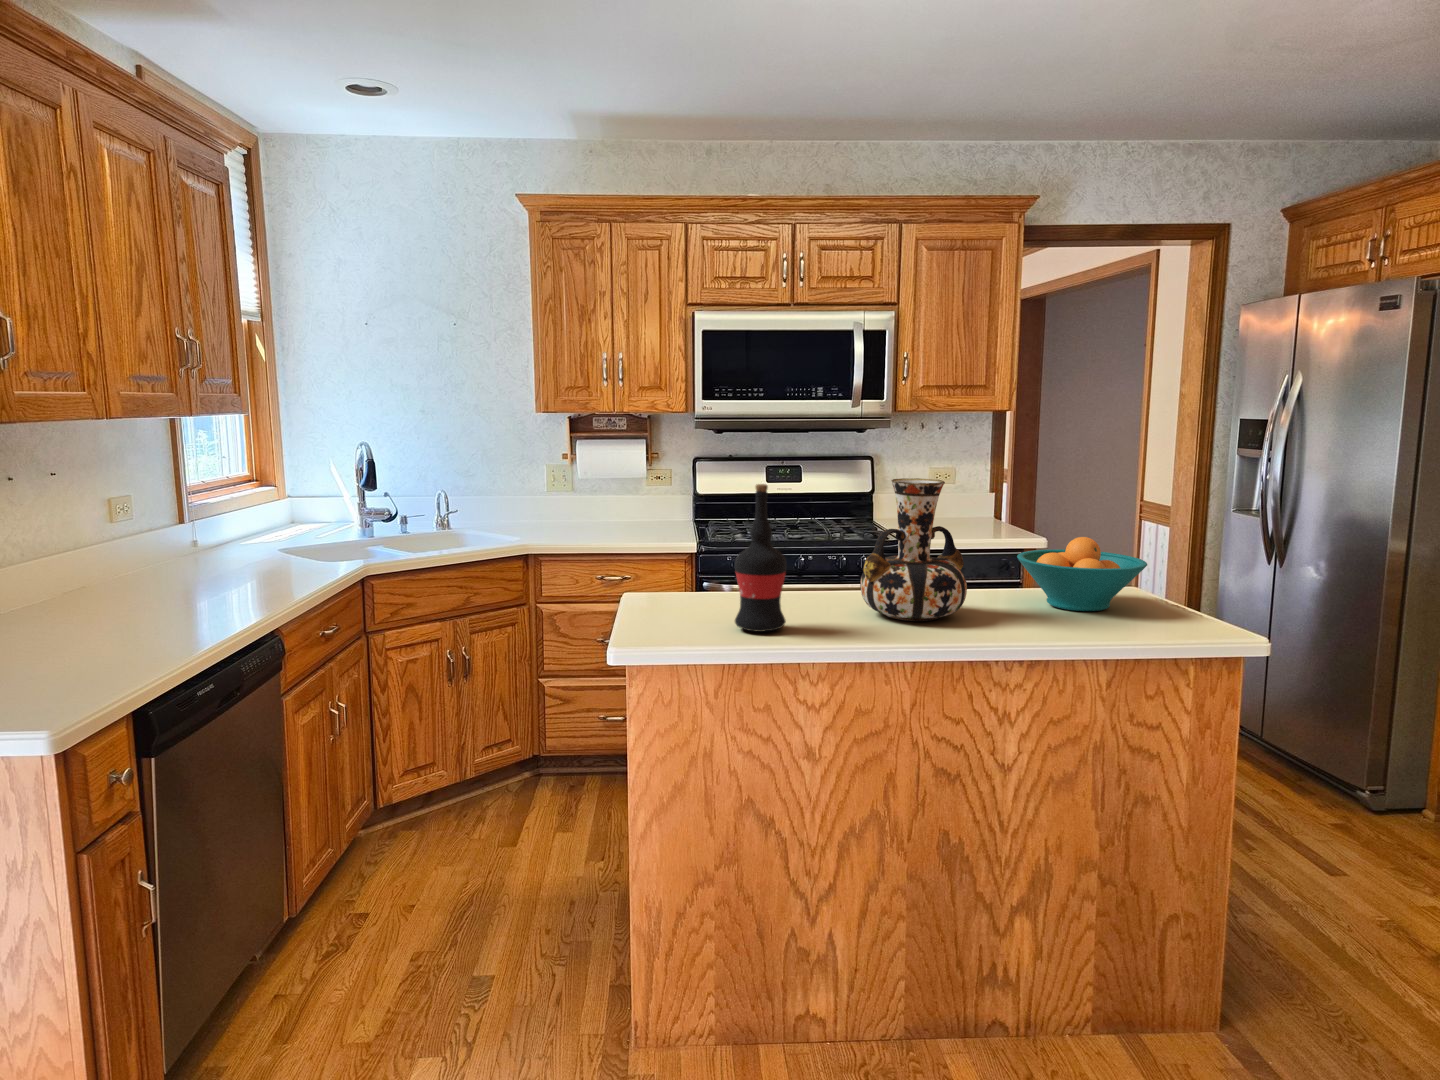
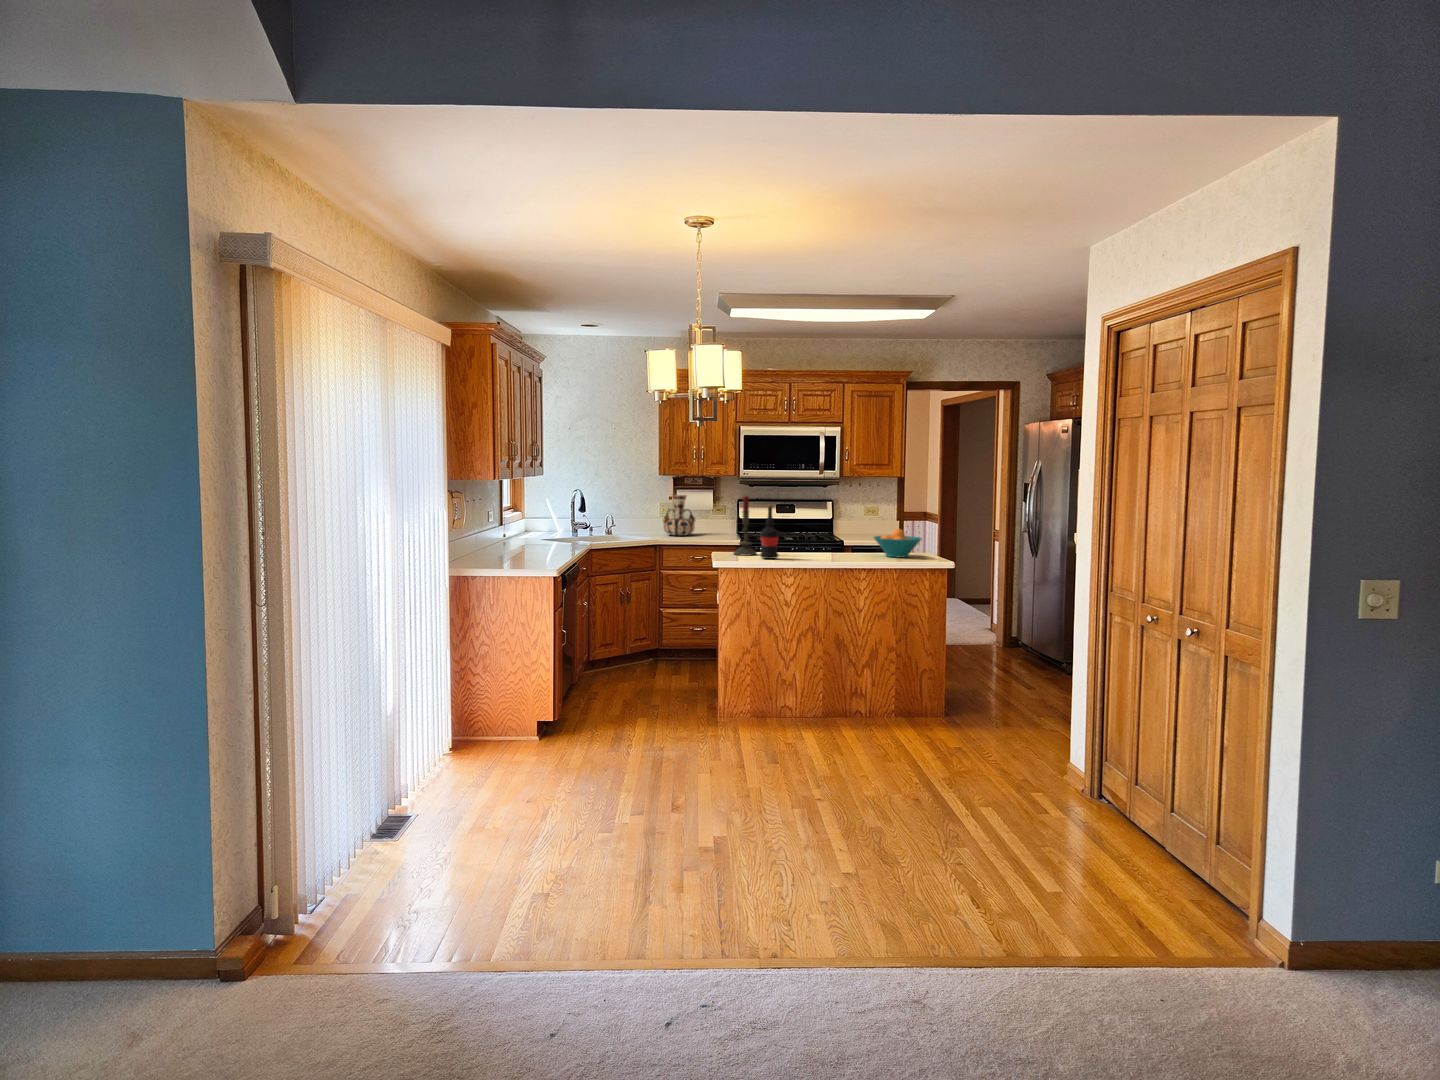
candle: none [669,454,728,612] -> present [734,496,757,556]
vase: present [860,478,967,621] -> present [663,495,695,536]

